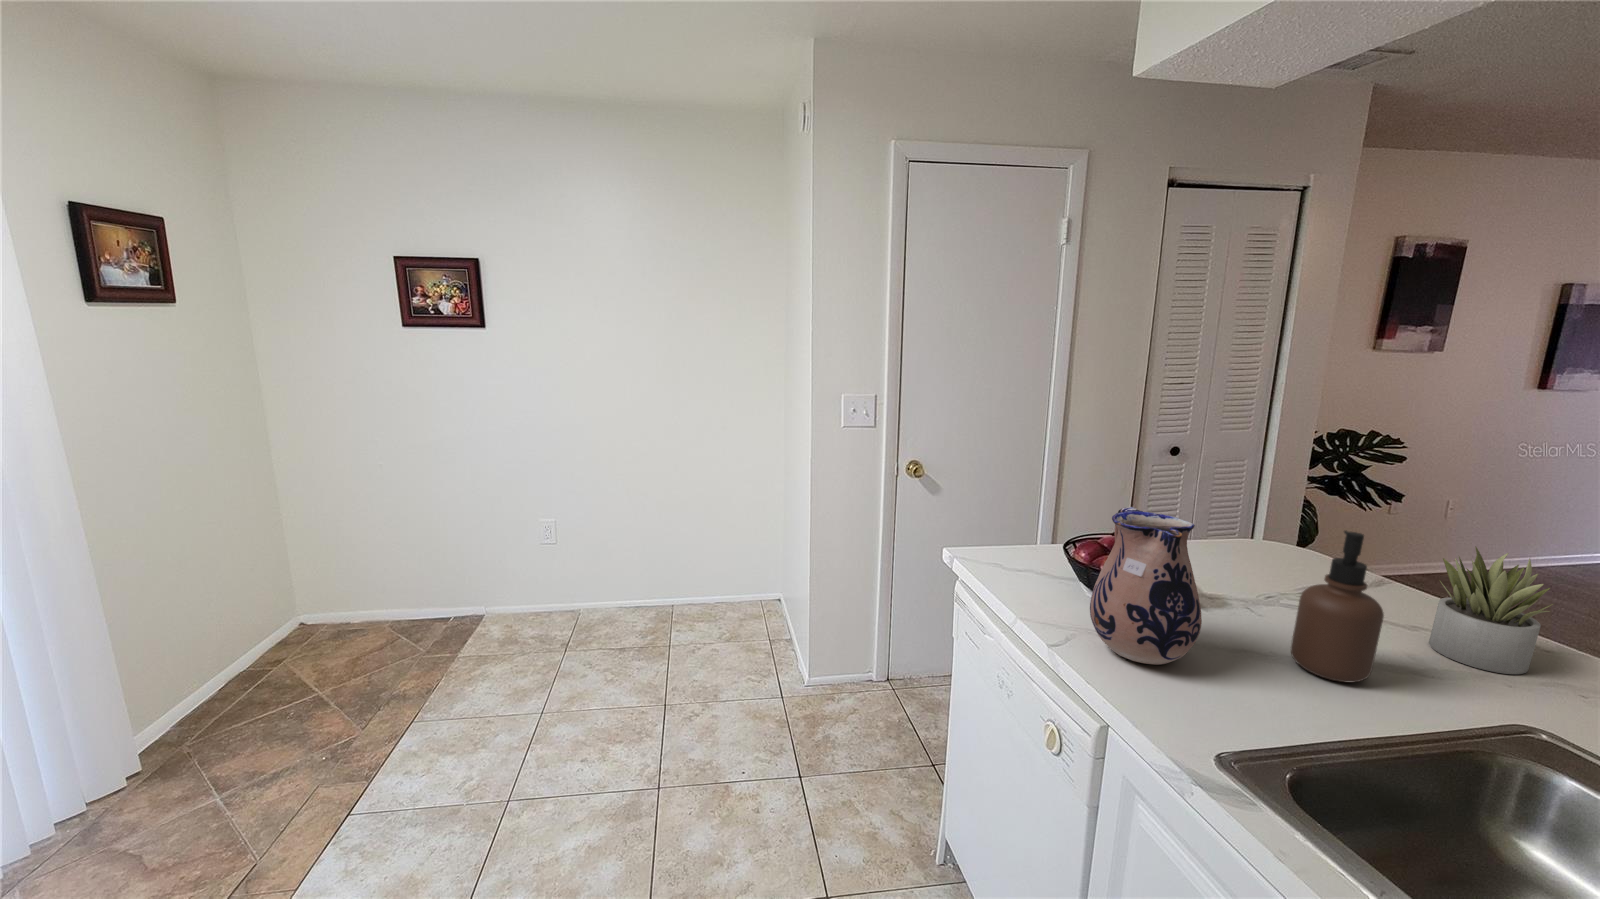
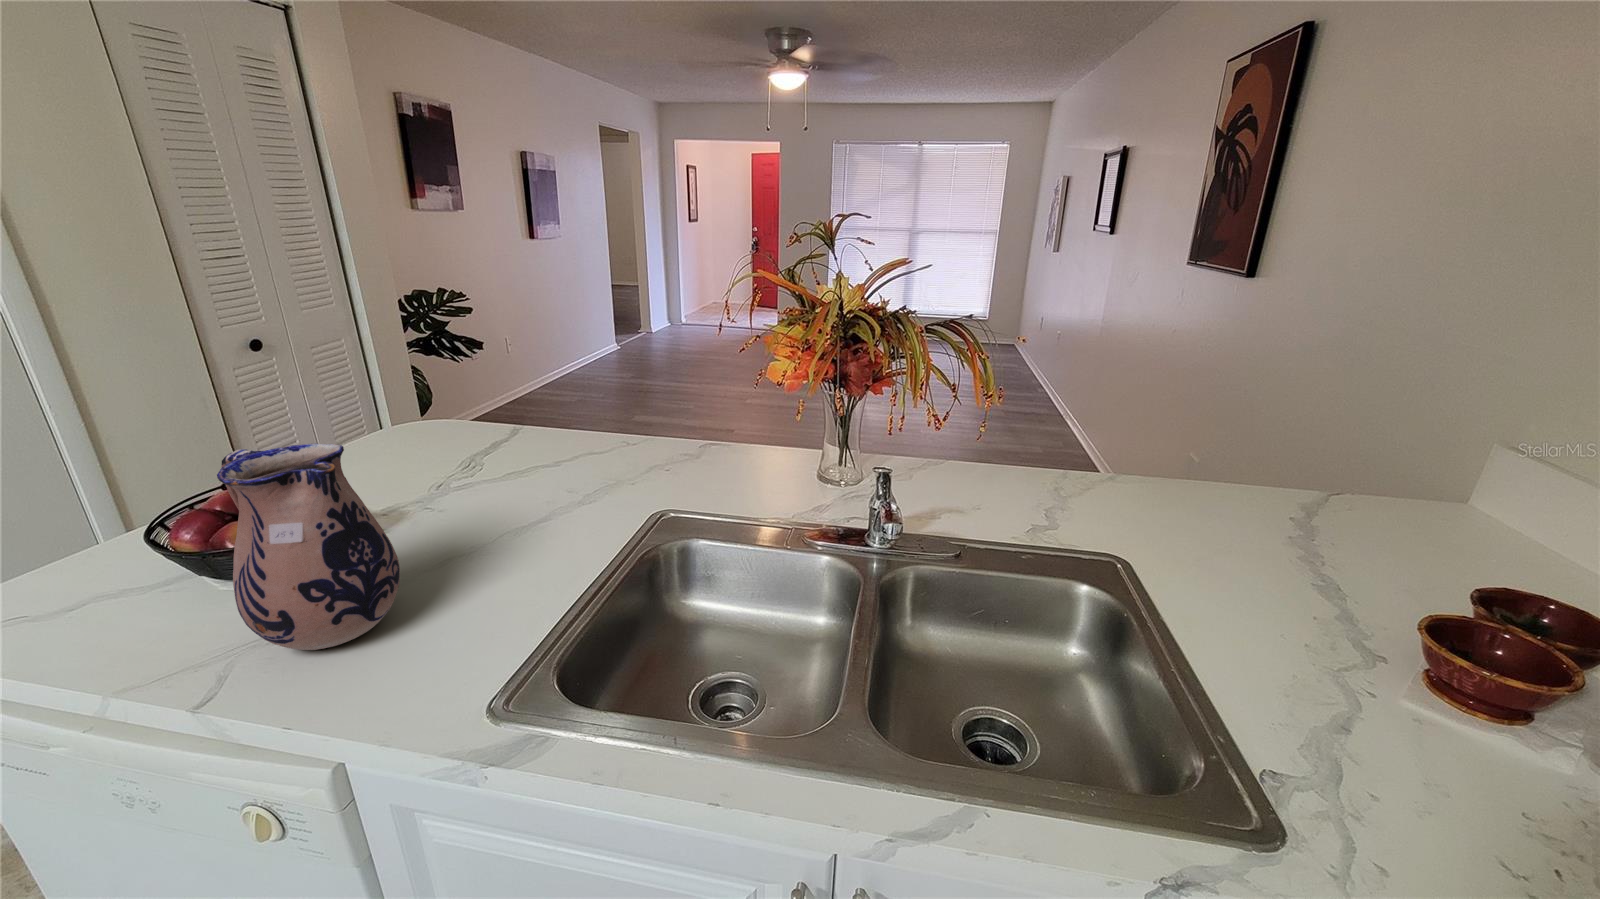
soap dispenser: present [1291,531,1384,682] -> none [476,398,551,546]
succulent plant: present [1429,547,1551,674] -> none [555,379,627,478]

